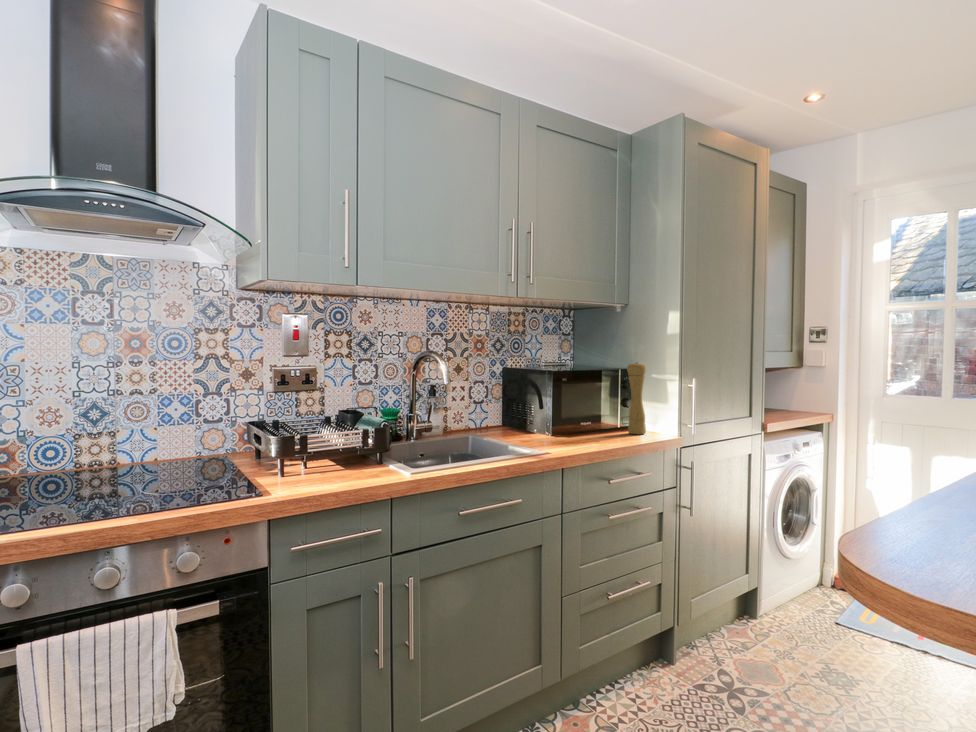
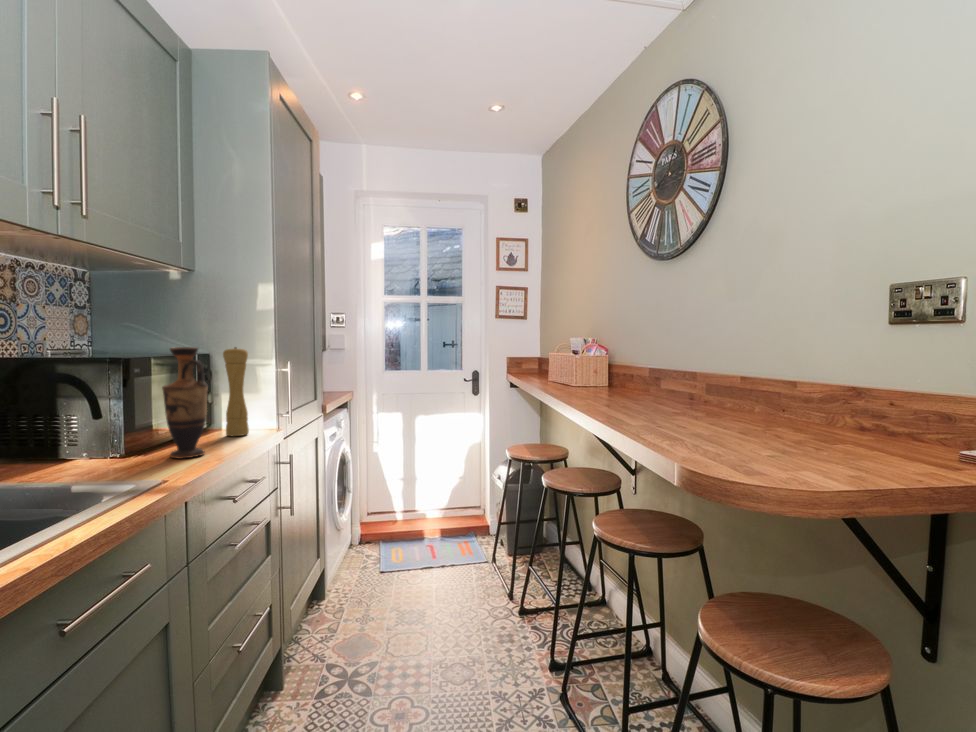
vase: none [566,363,594,442] -> present [162,347,208,459]

